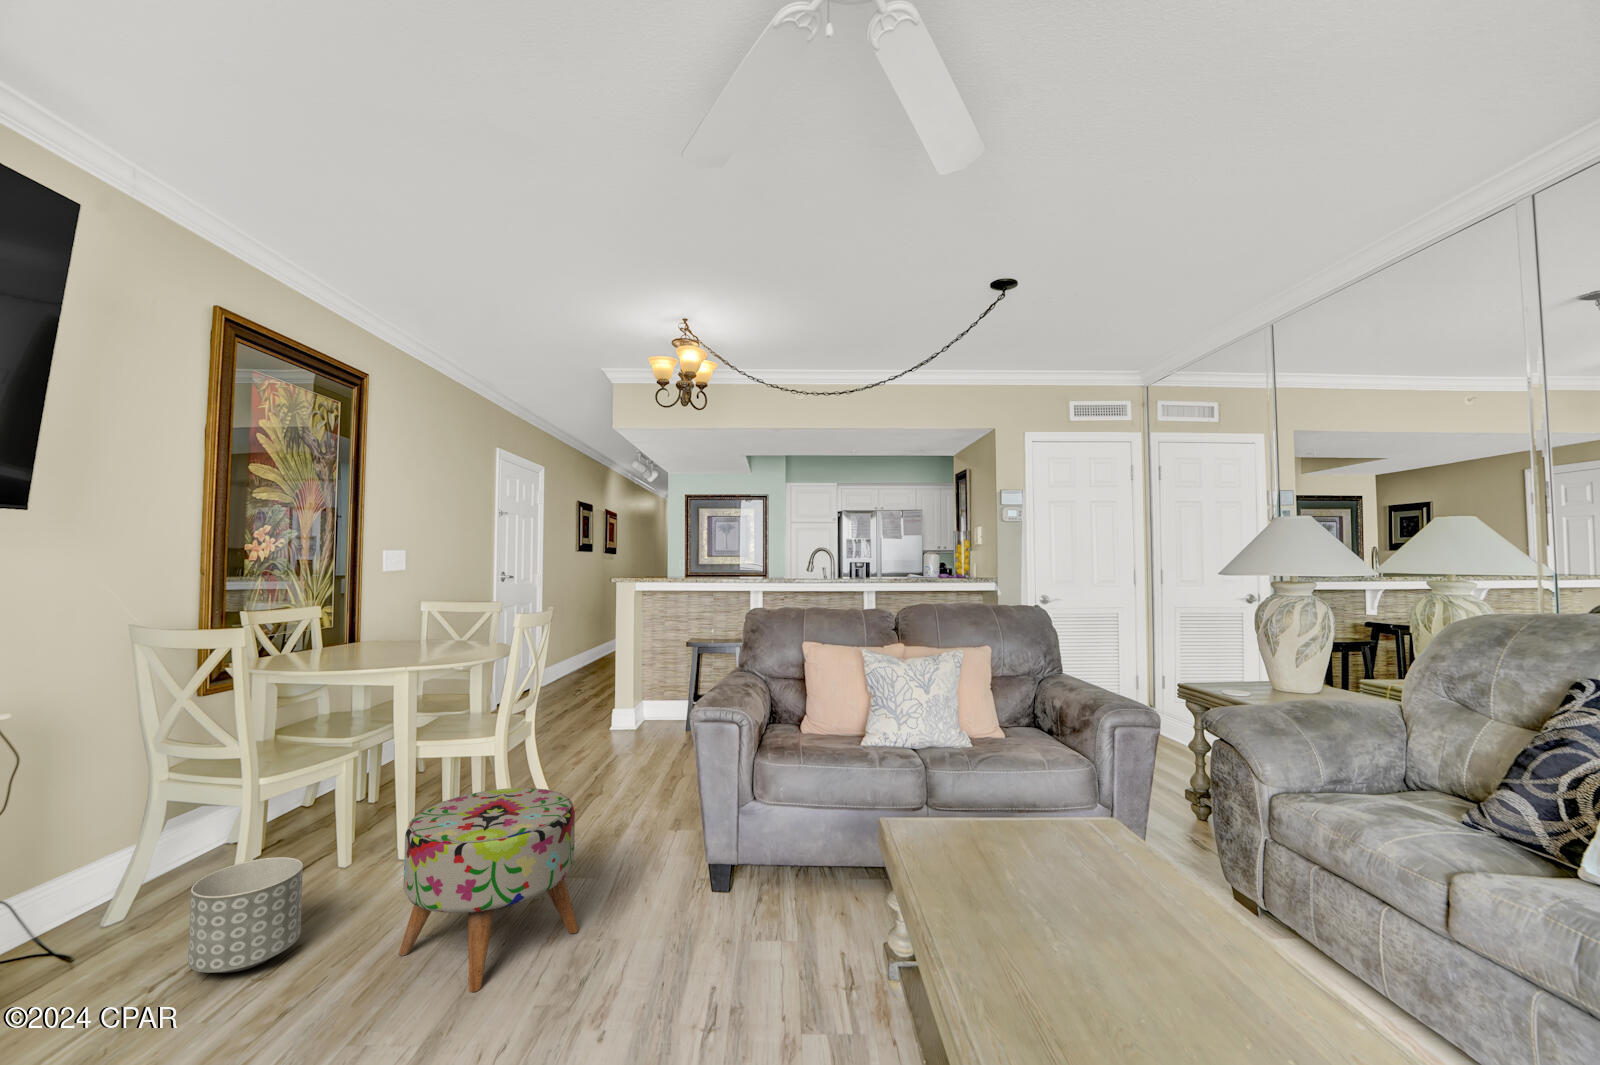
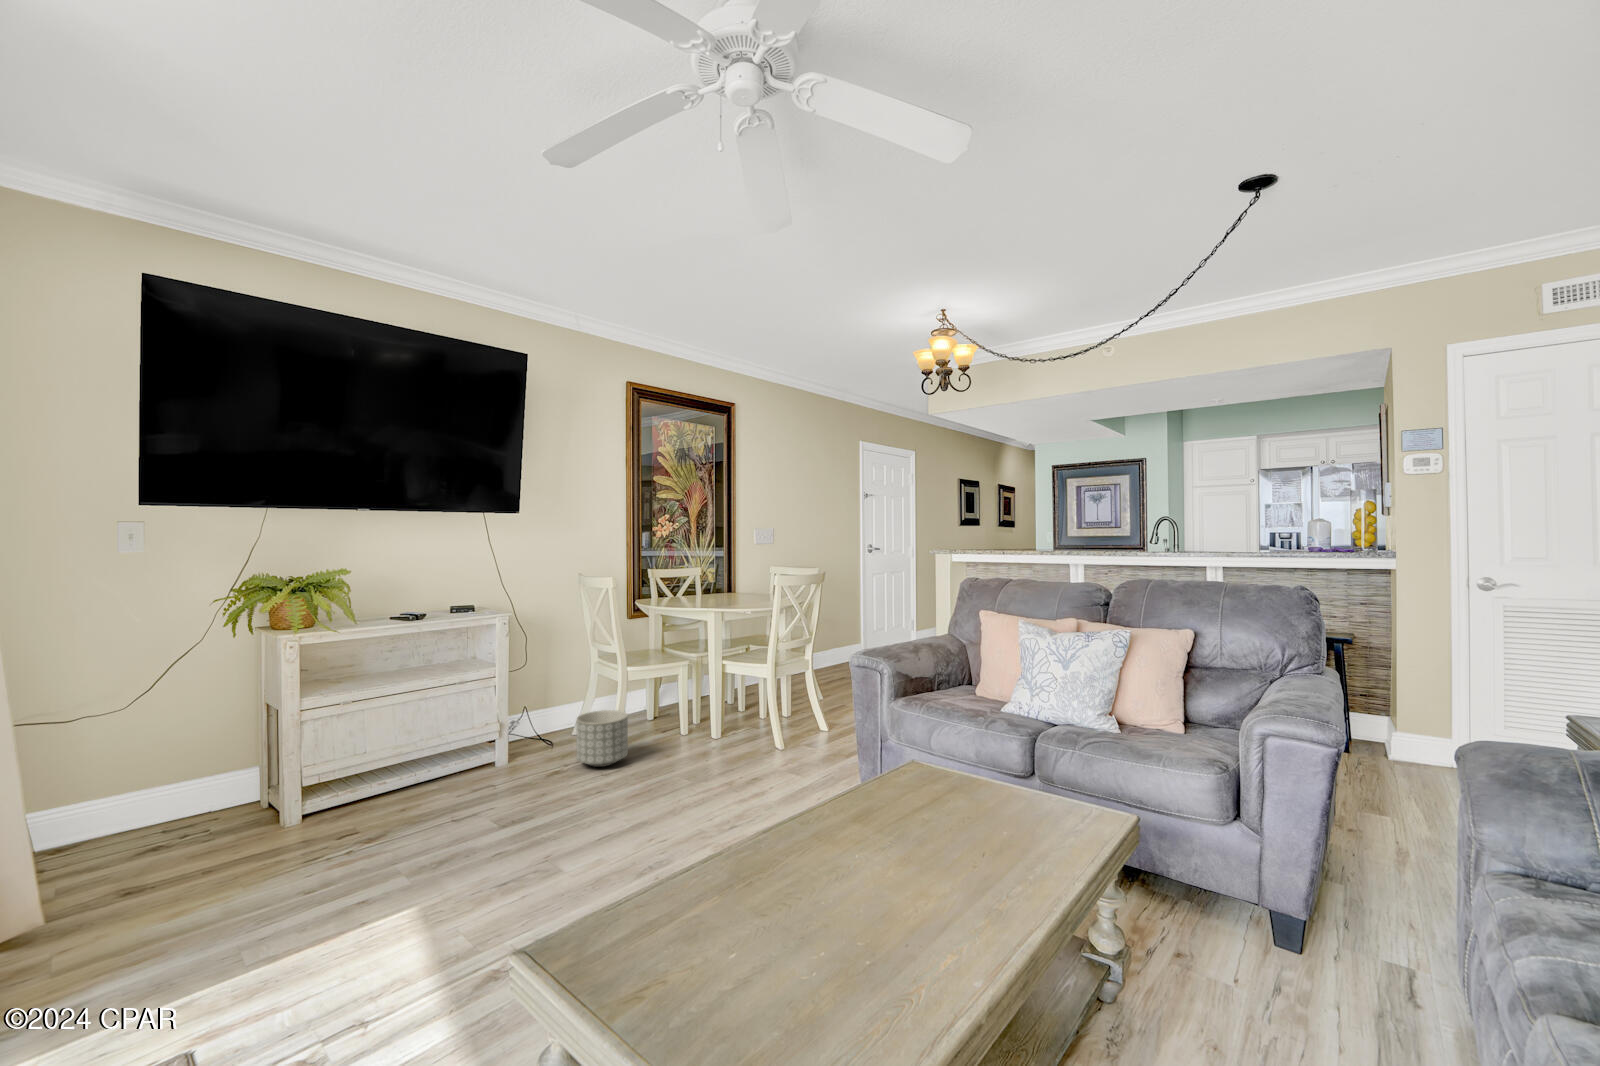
ottoman: present [399,788,578,992] -> none [651,693,755,810]

